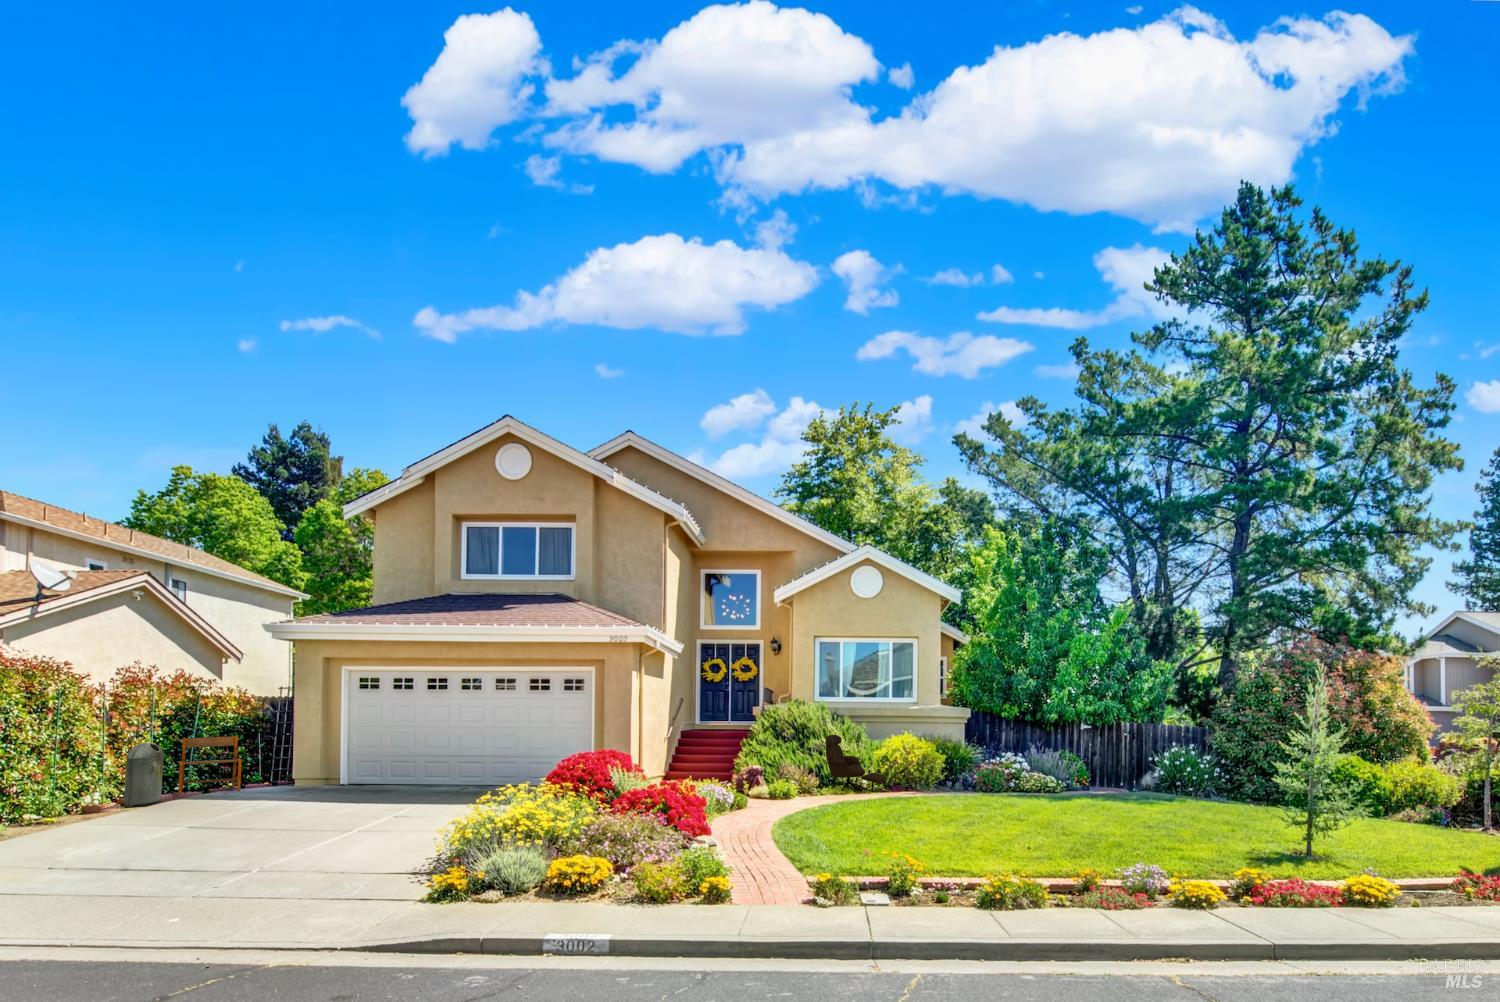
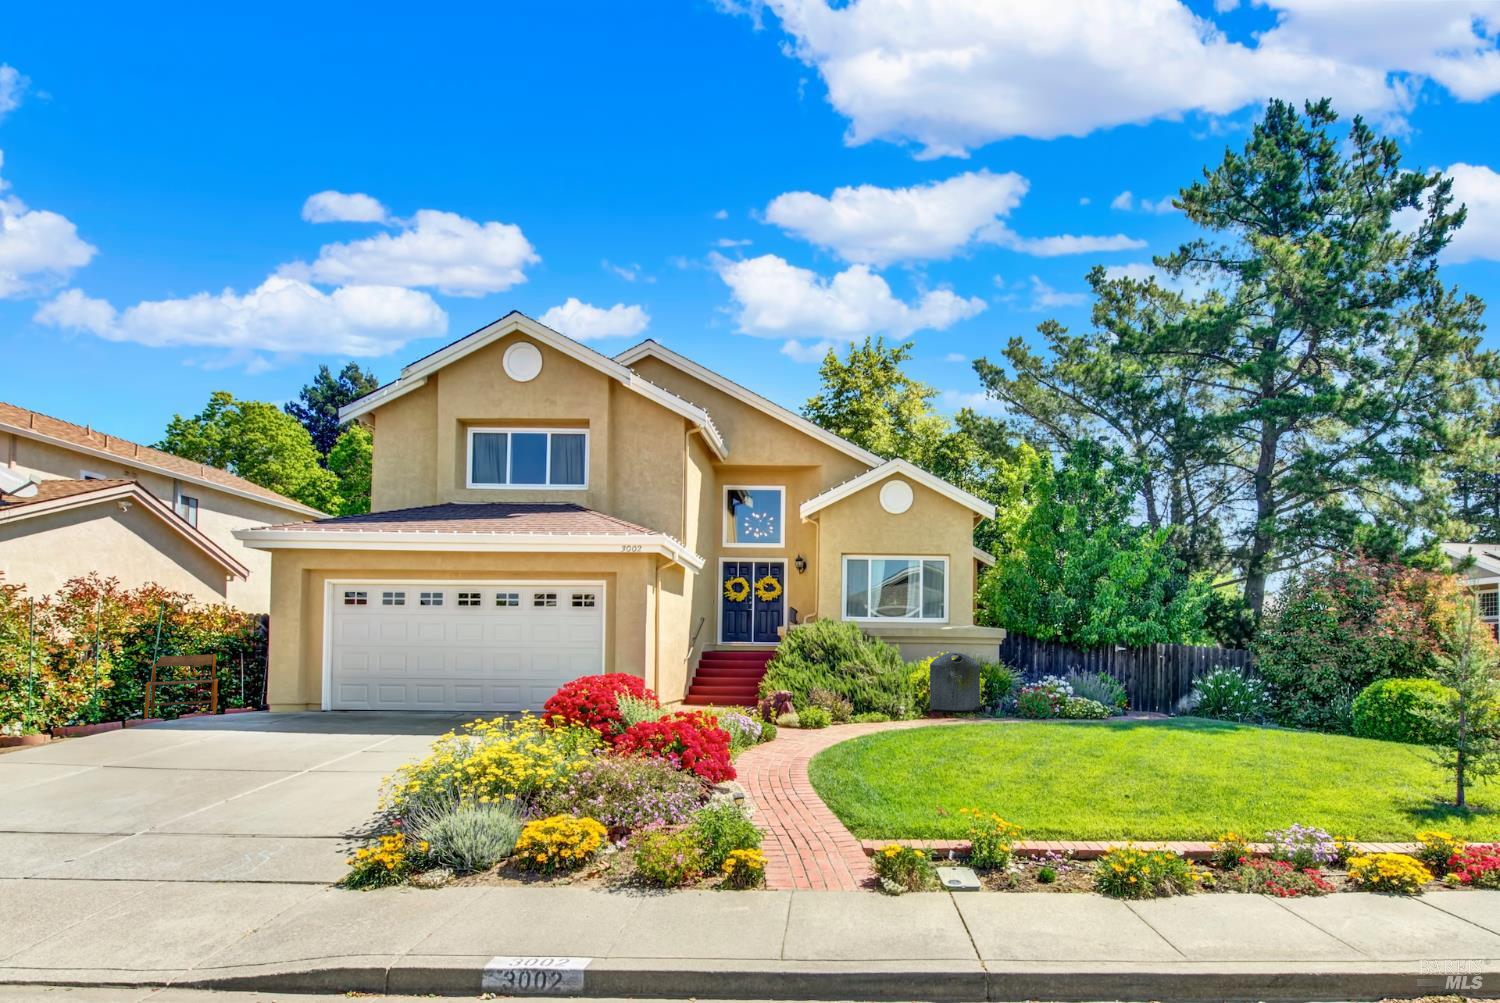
lounge chair: present [825,735,886,792] -> none [860,655,927,718]
trash can: present [124,743,163,808] -> present [930,653,980,712]

